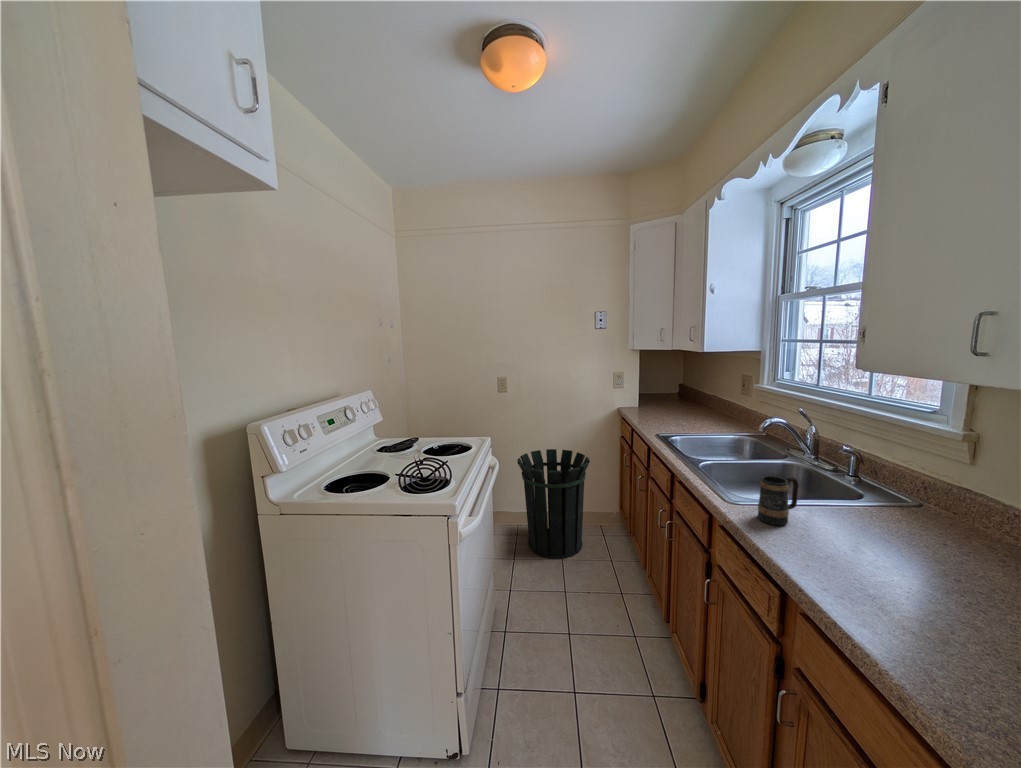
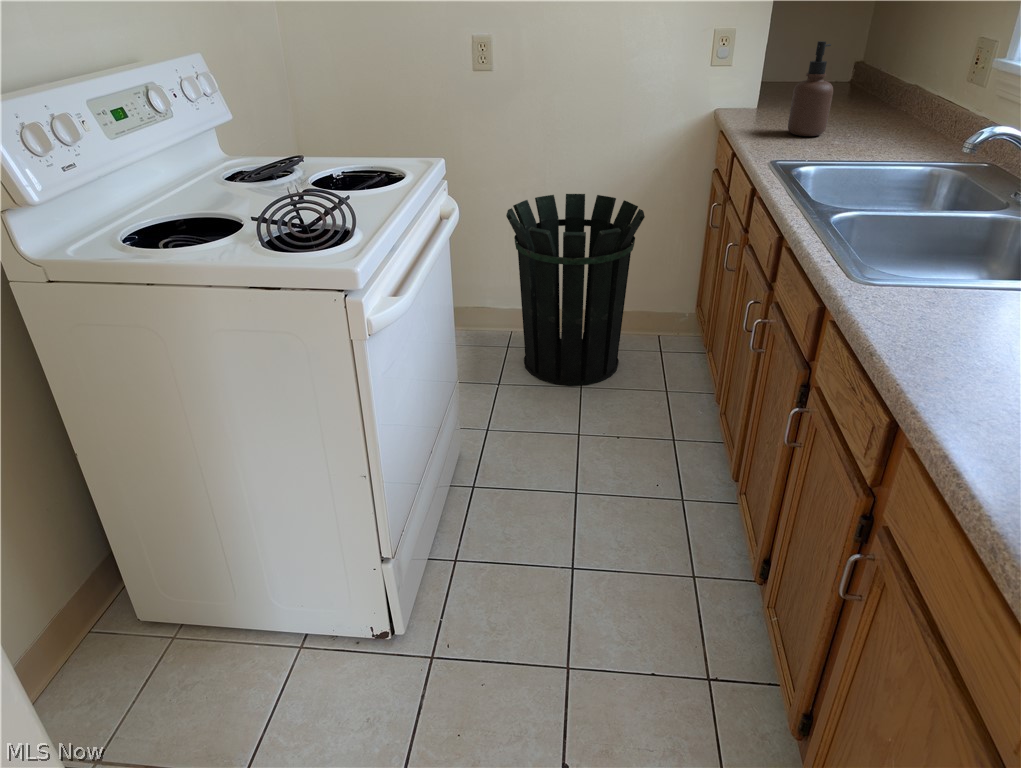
soap dispenser: none [658,377,678,420] -> present [788,41,833,136]
mug: present [758,476,799,525] -> none [898,231,986,319]

